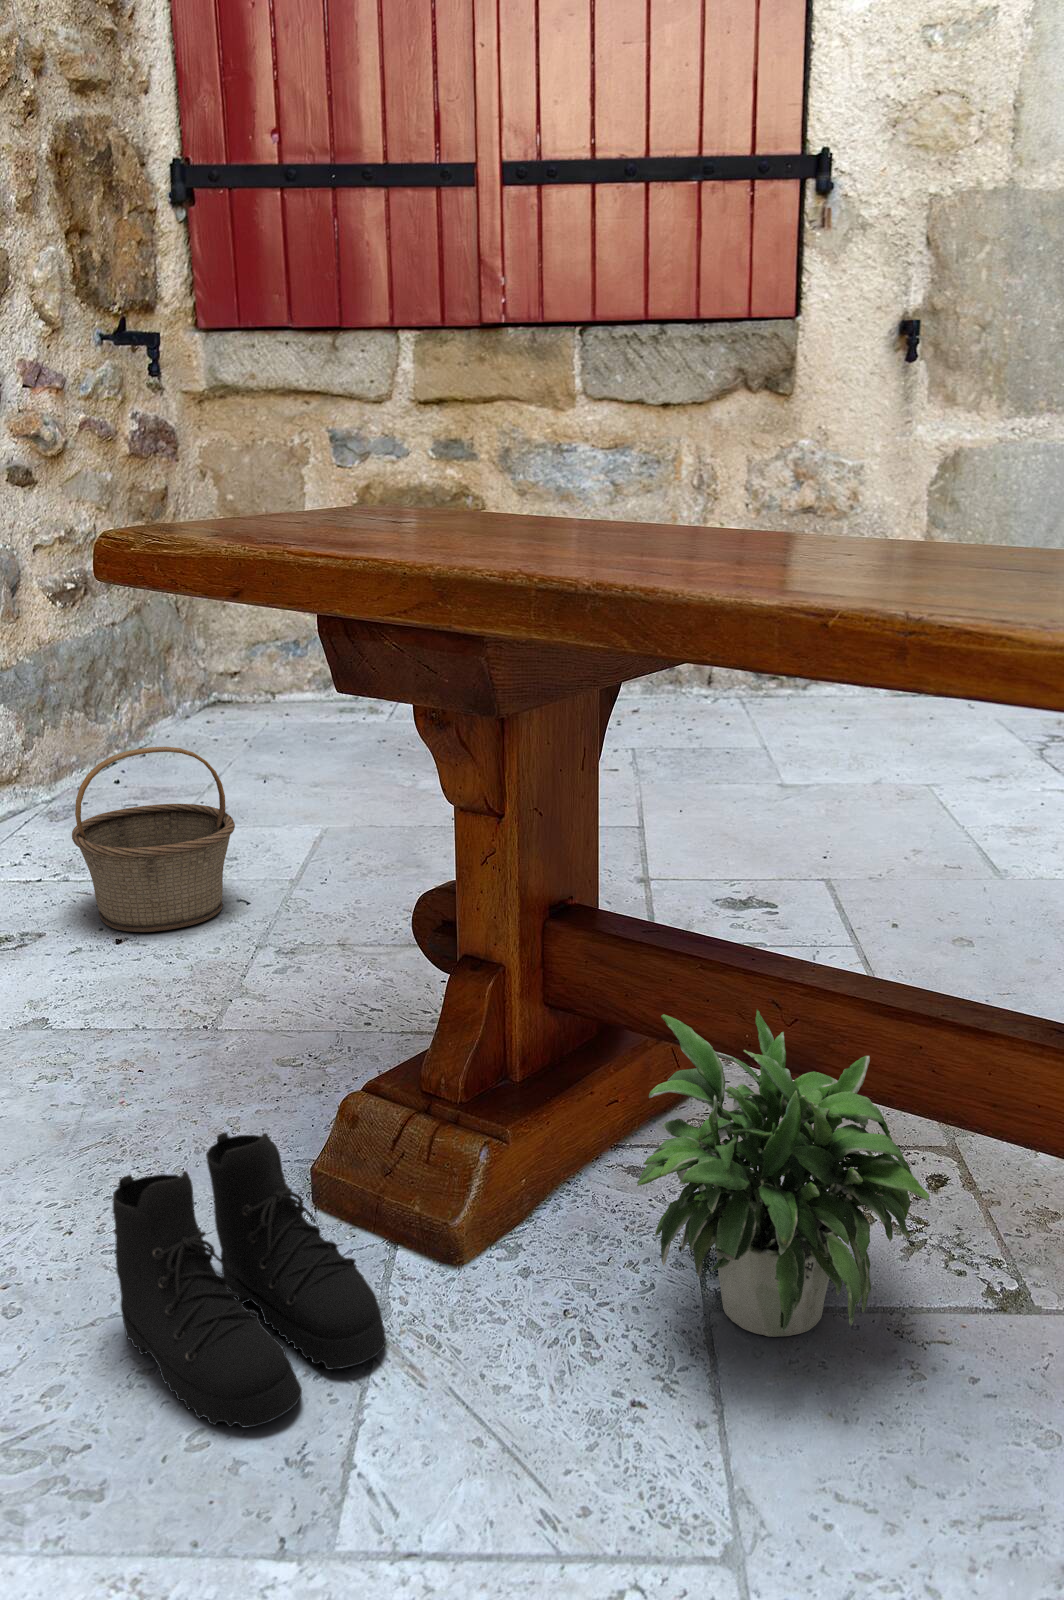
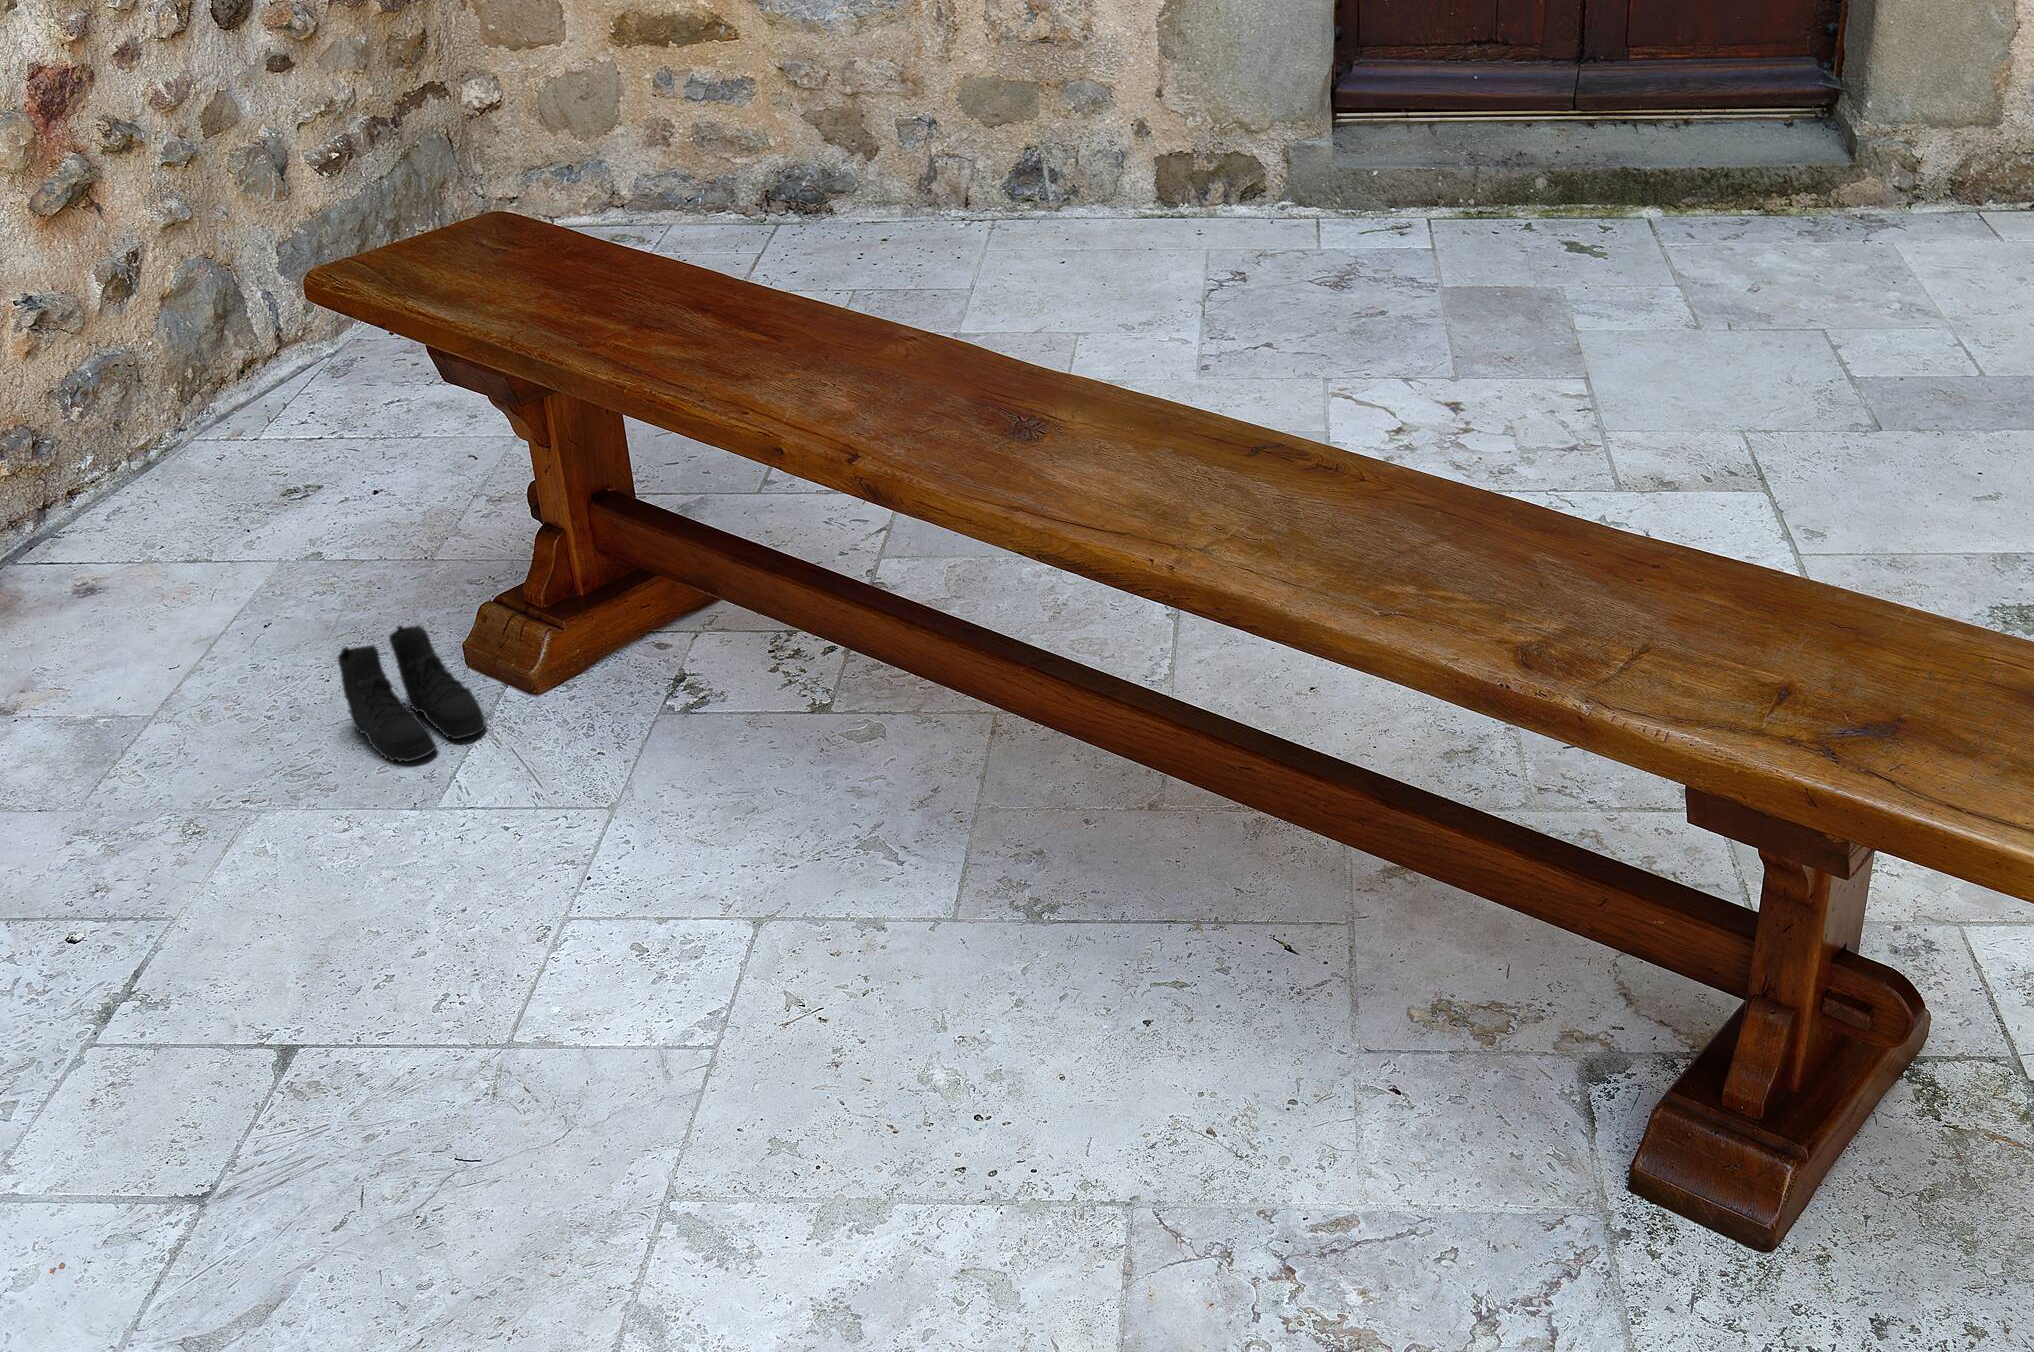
basket: present [72,747,235,932] -> none [337,344,460,484]
potted plant: present [637,1009,929,1337] -> none [598,559,761,725]

